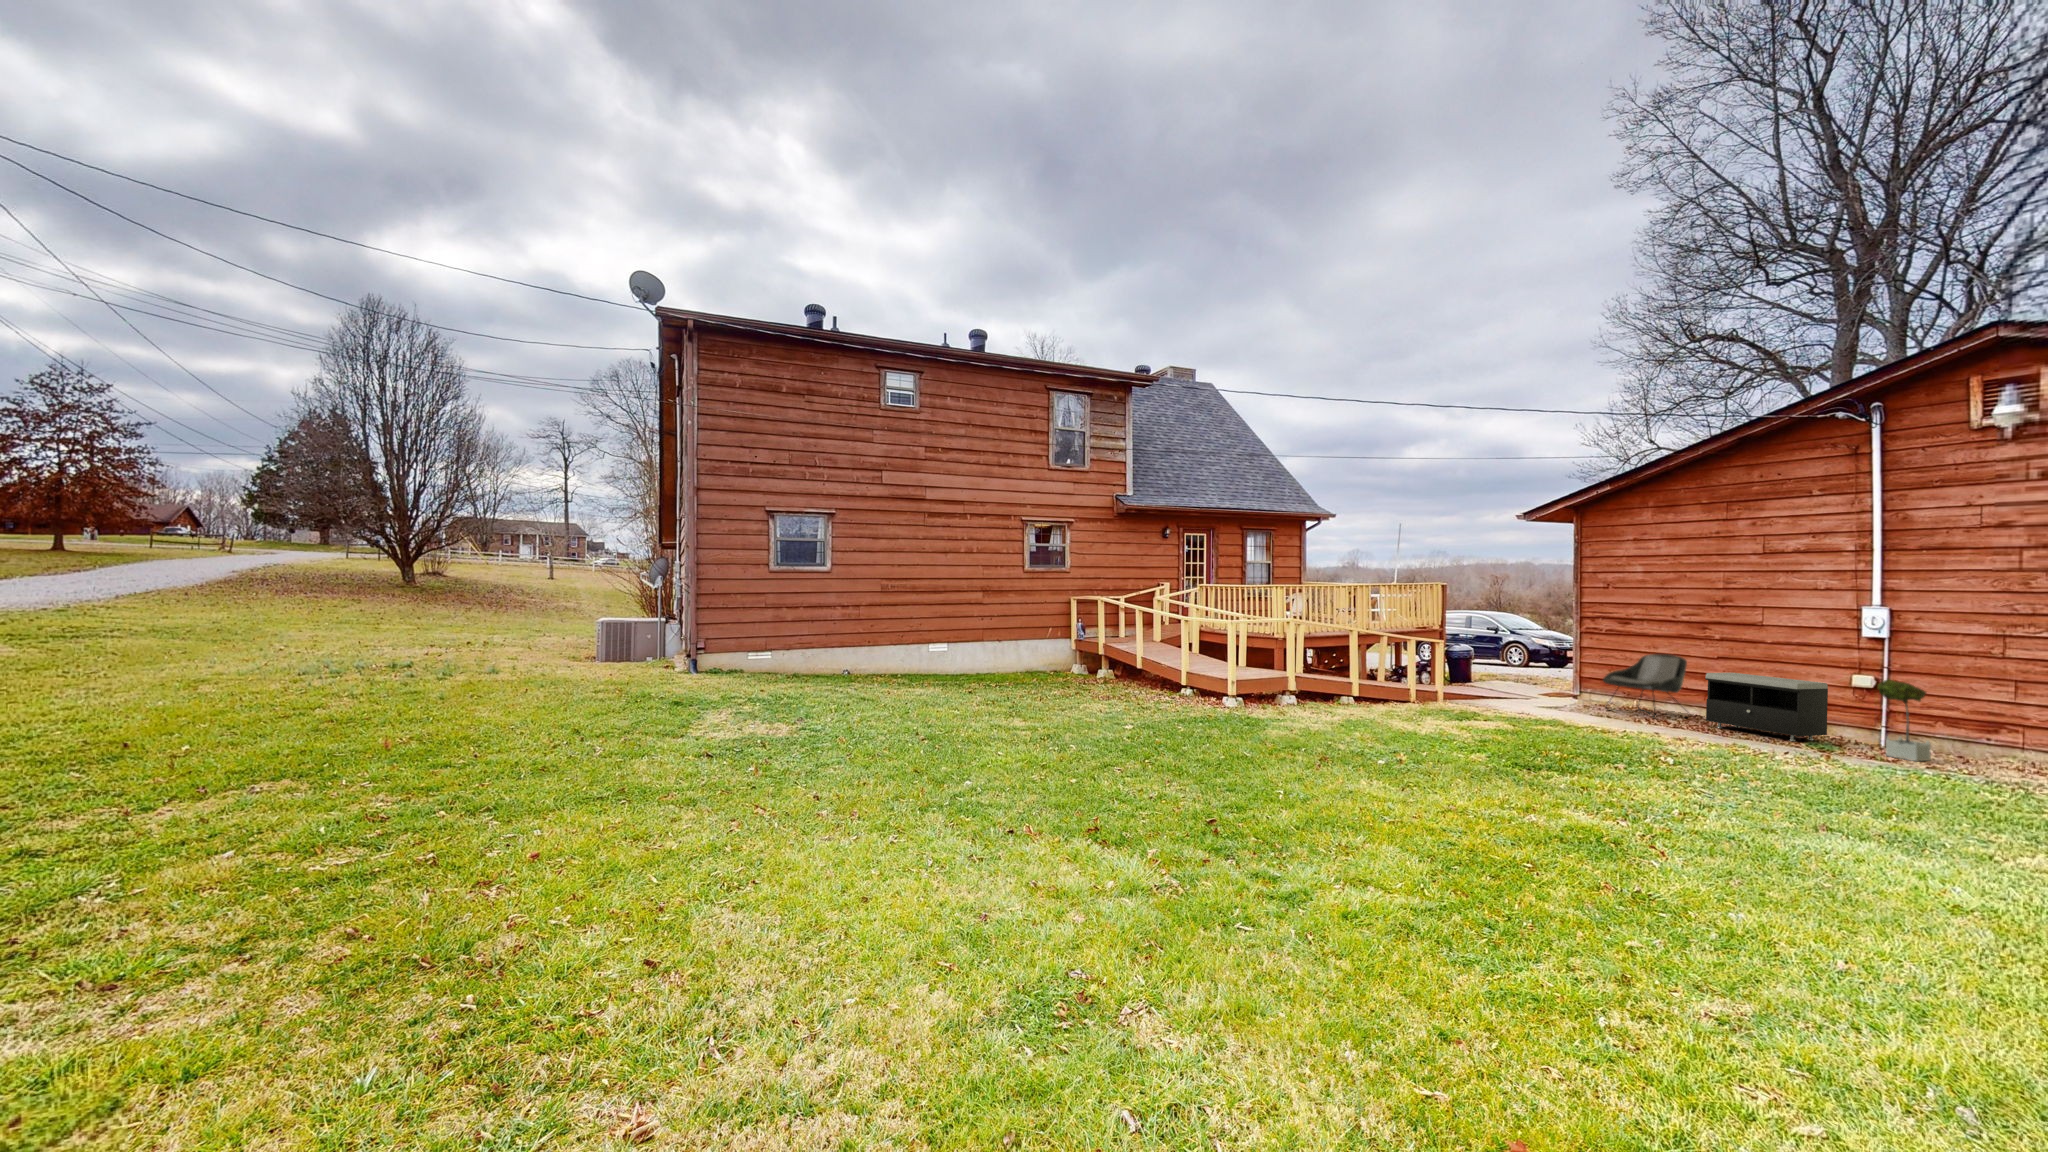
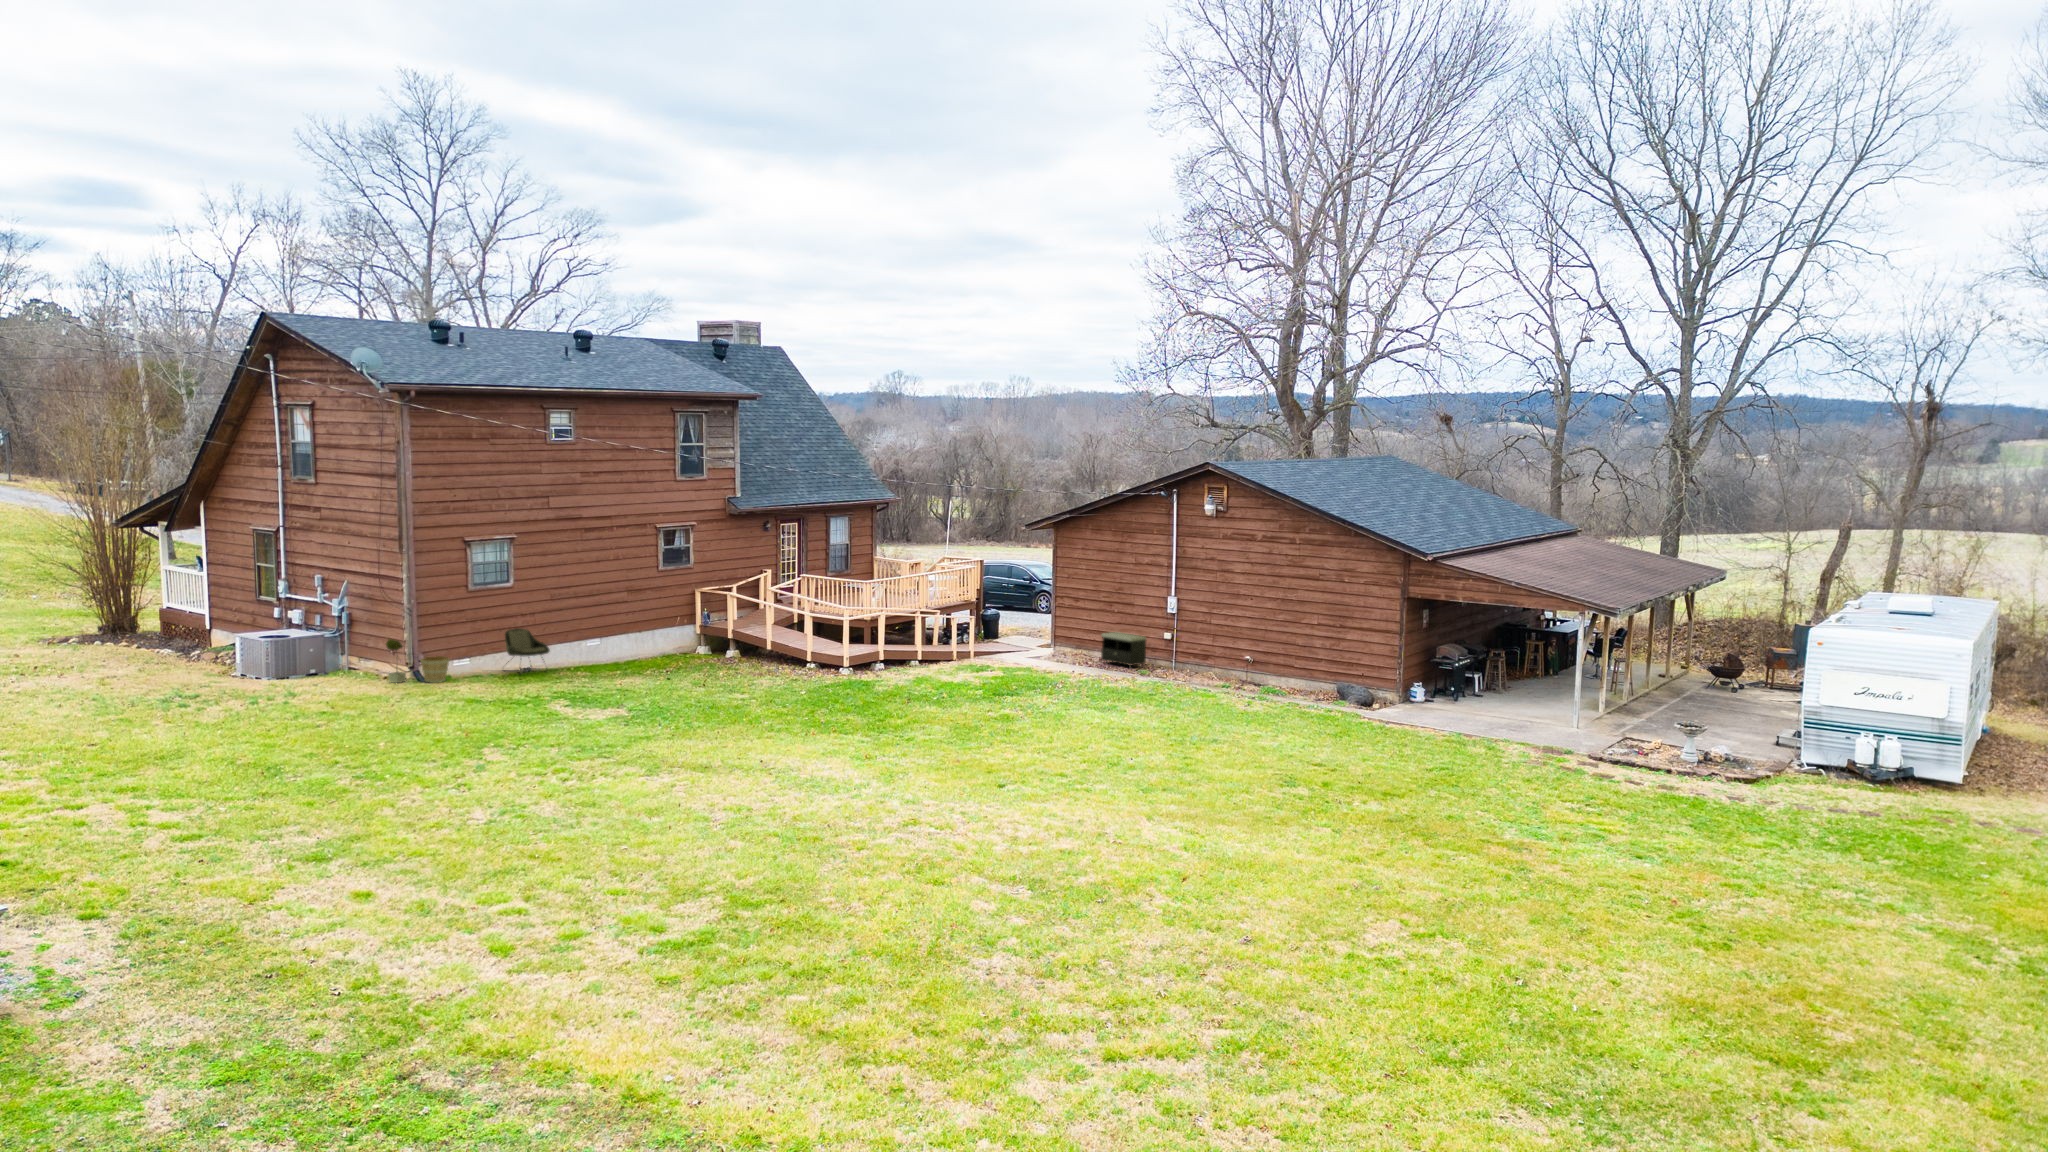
wooden bucket: none [690,642,727,673] -> present [420,656,450,683]
lounge chair: present [1603,654,1687,718] -> present [505,628,550,672]
potted tree: present [1877,679,1931,761] -> present [386,639,407,683]

